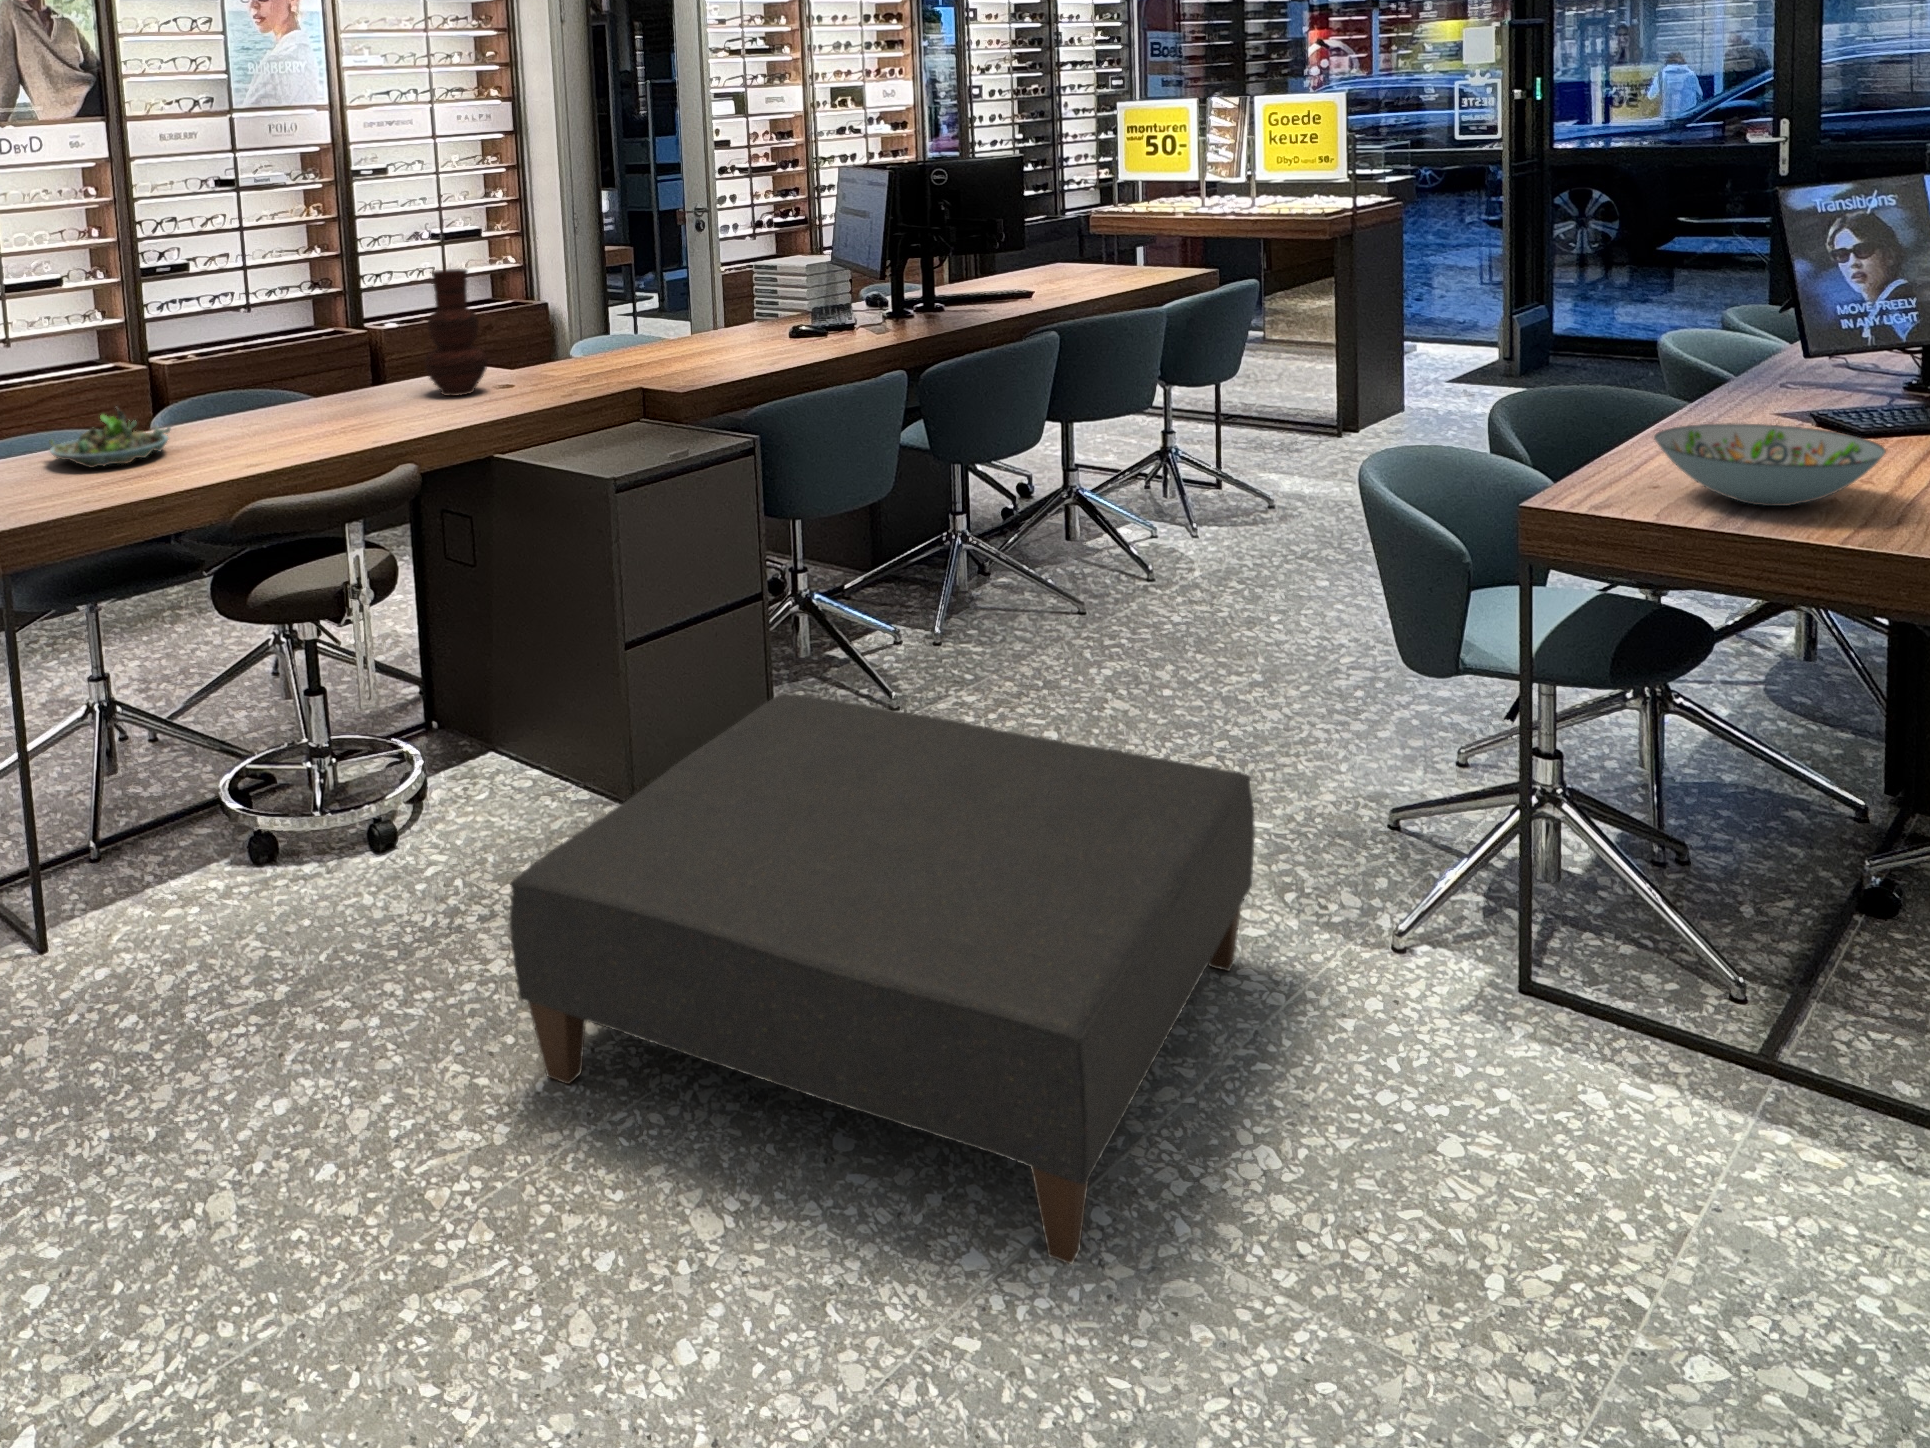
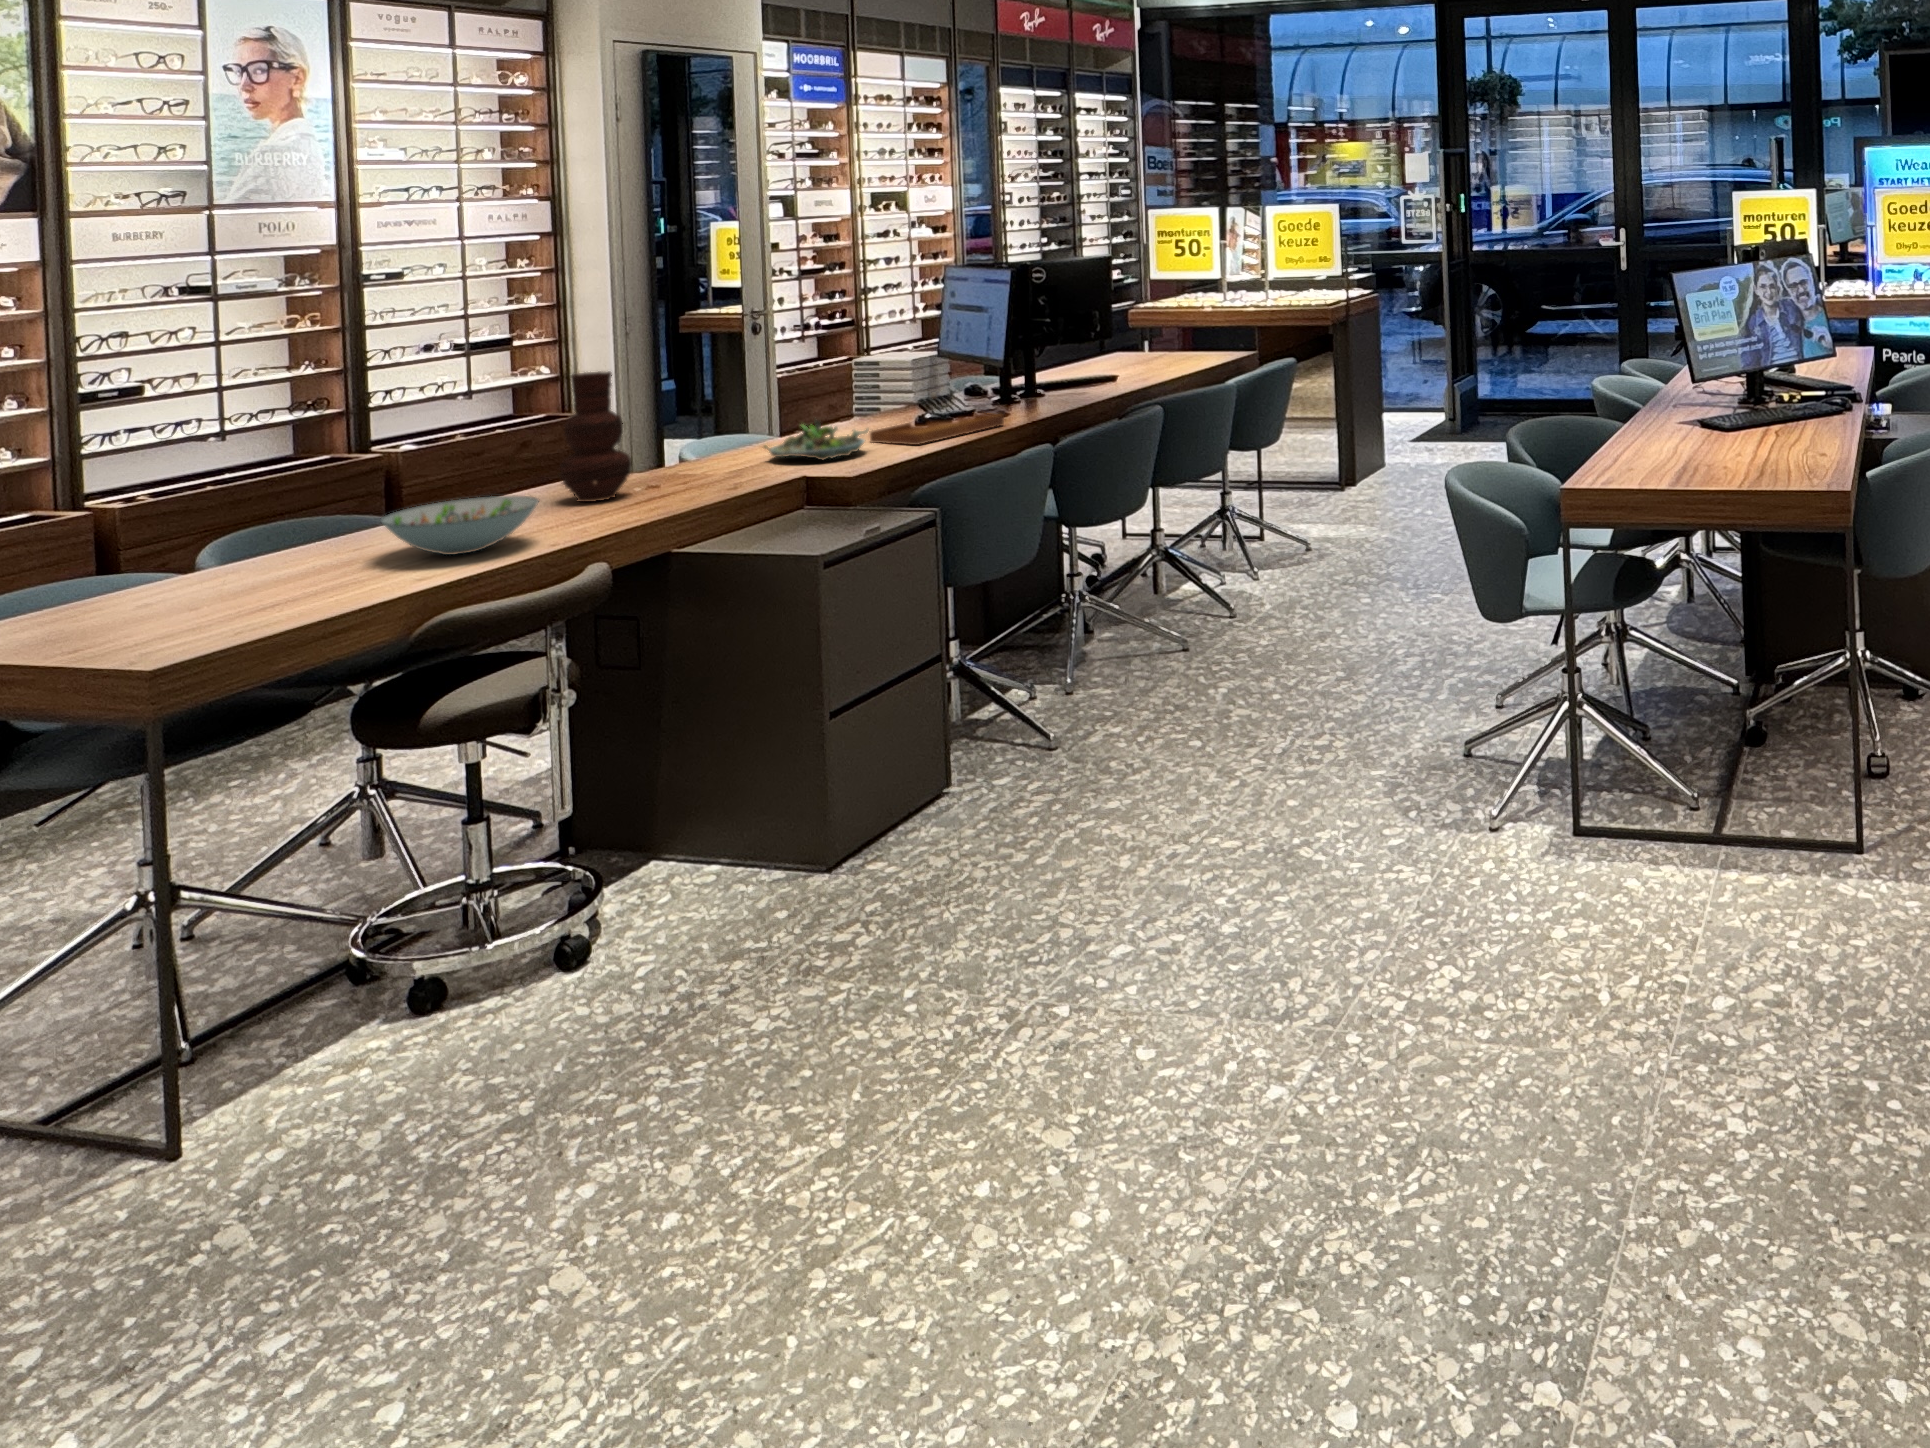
tray: none [733,302,875,359] -> present [870,392,1004,445]
succulent planter: present [49,409,171,468] -> present [764,419,868,460]
decorative bowl: present [1654,424,1886,506] -> present [381,496,539,555]
ottoman: present [509,693,1255,1264] -> none [829,715,1401,1088]

